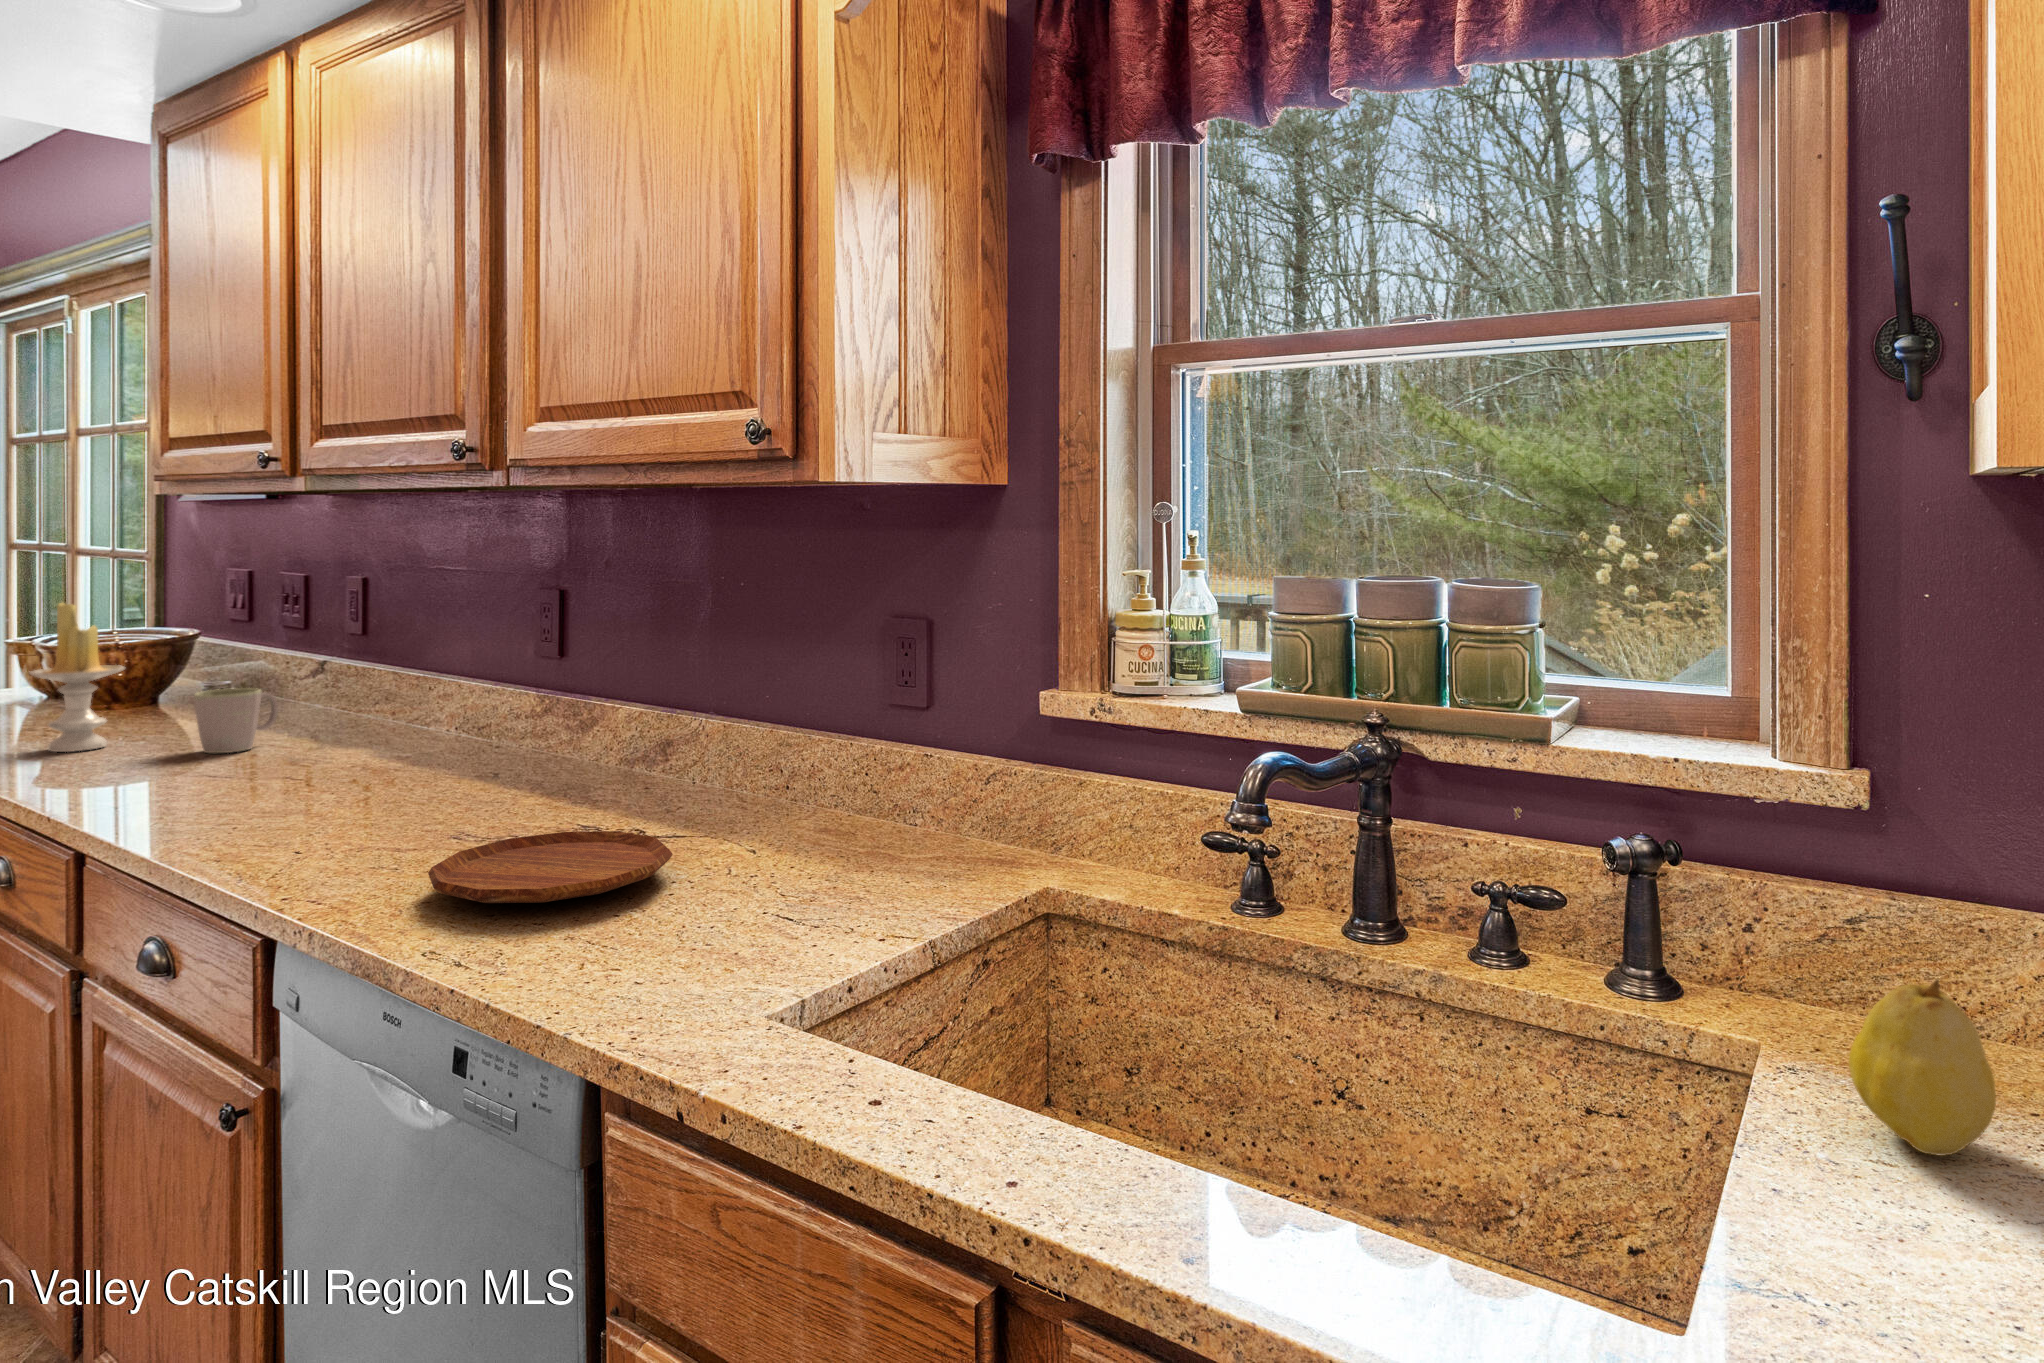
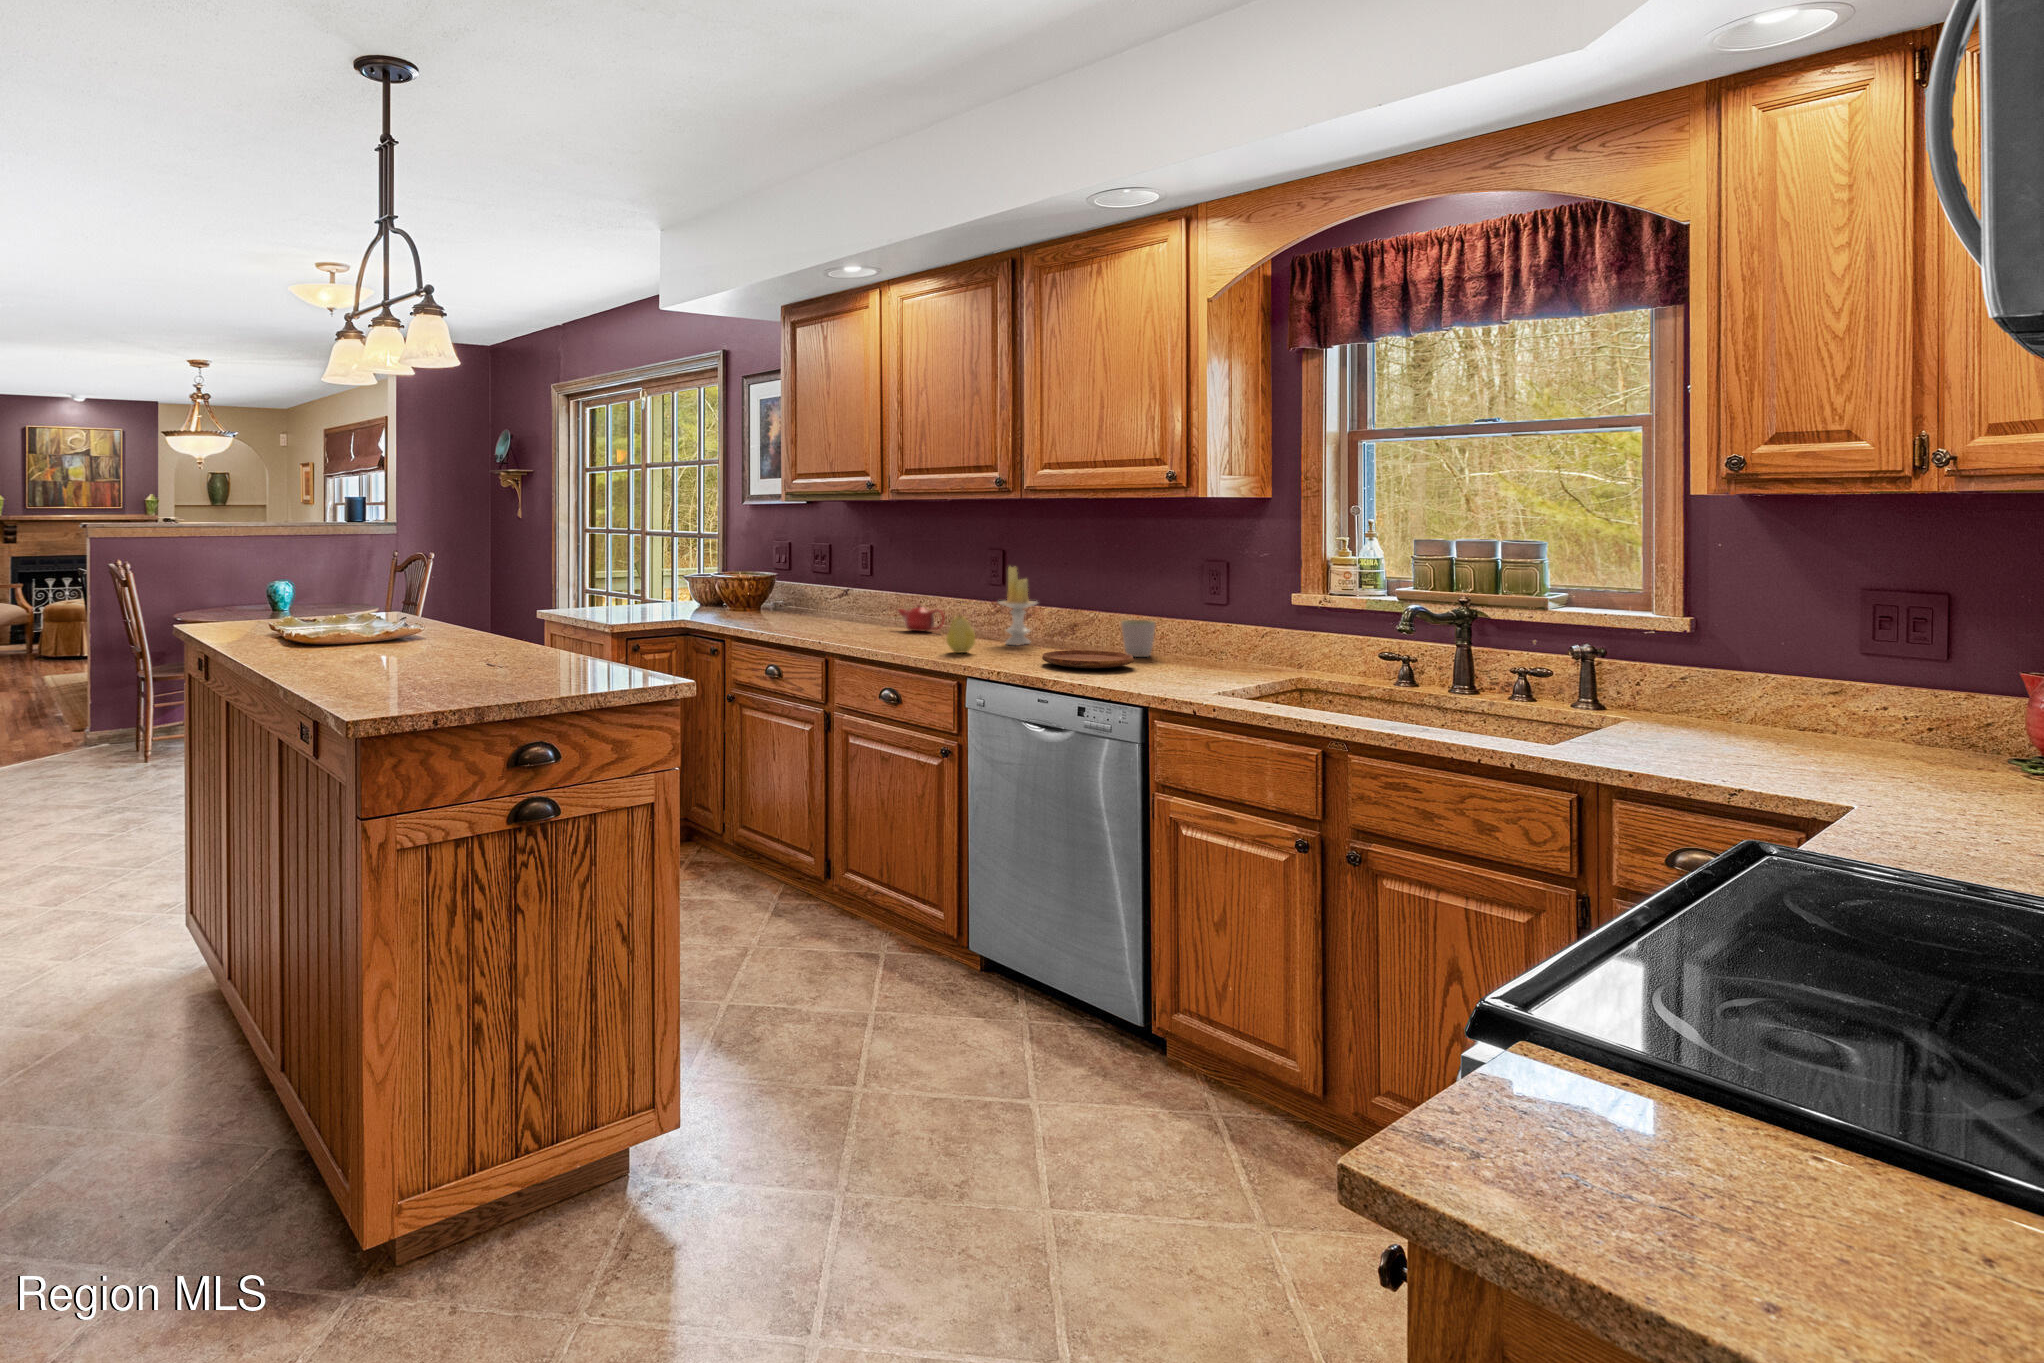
candle: present [30,603,125,752] -> present [999,567,1037,645]
mug: present [194,688,278,753] -> present [1122,620,1156,657]
teapot: none [338,701,424,757] -> present [897,605,945,631]
fruit: present [1849,979,1996,1155] -> present [946,615,975,653]

